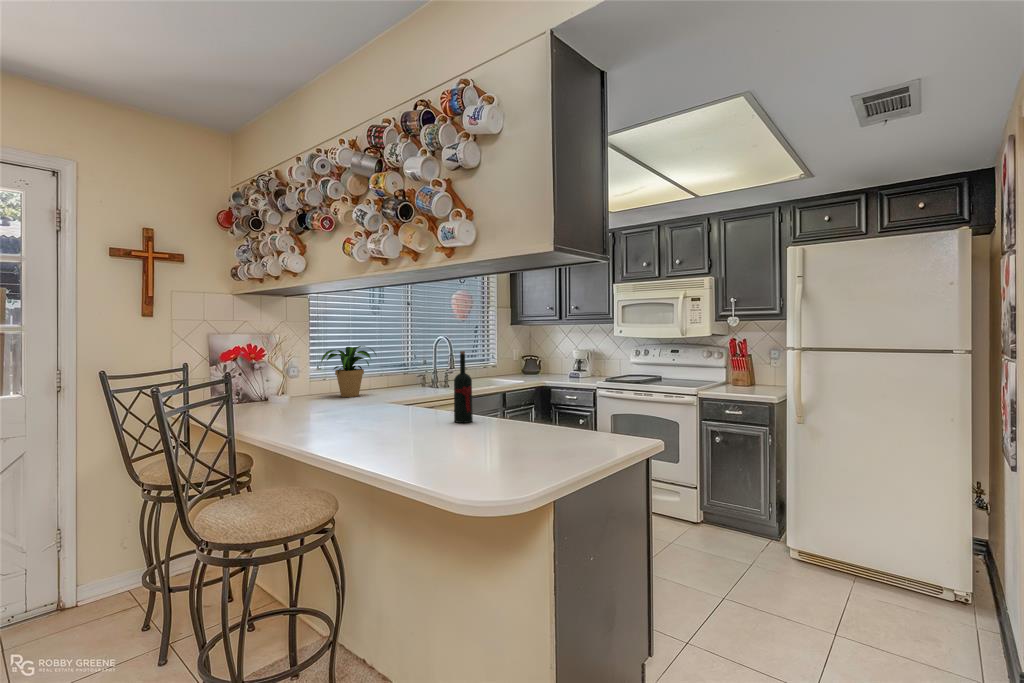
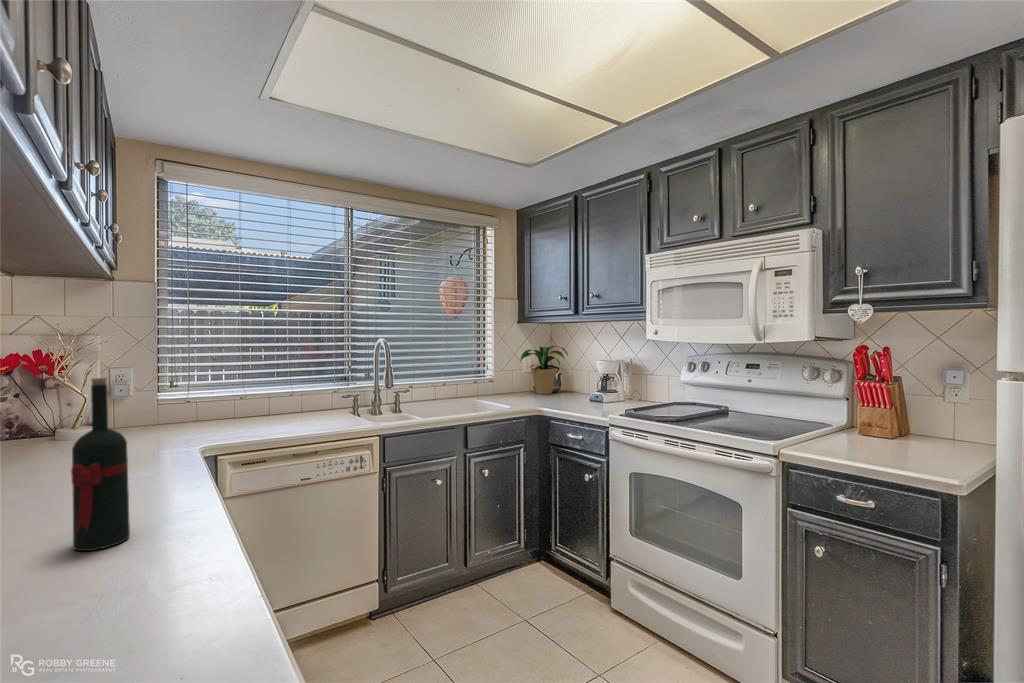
potted plant: present [321,346,376,397] -> present [520,346,568,394]

